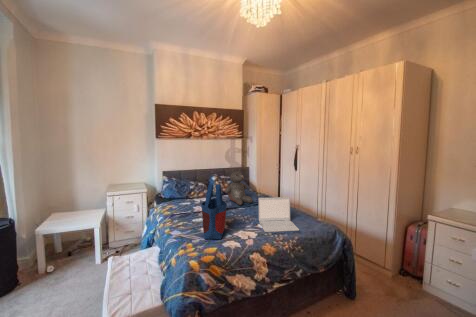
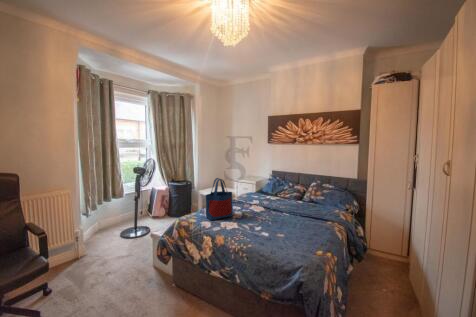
teddy bear: present [225,168,252,205] -> none [280,174,309,213]
laptop: present [259,197,299,232] -> none [243,202,290,244]

